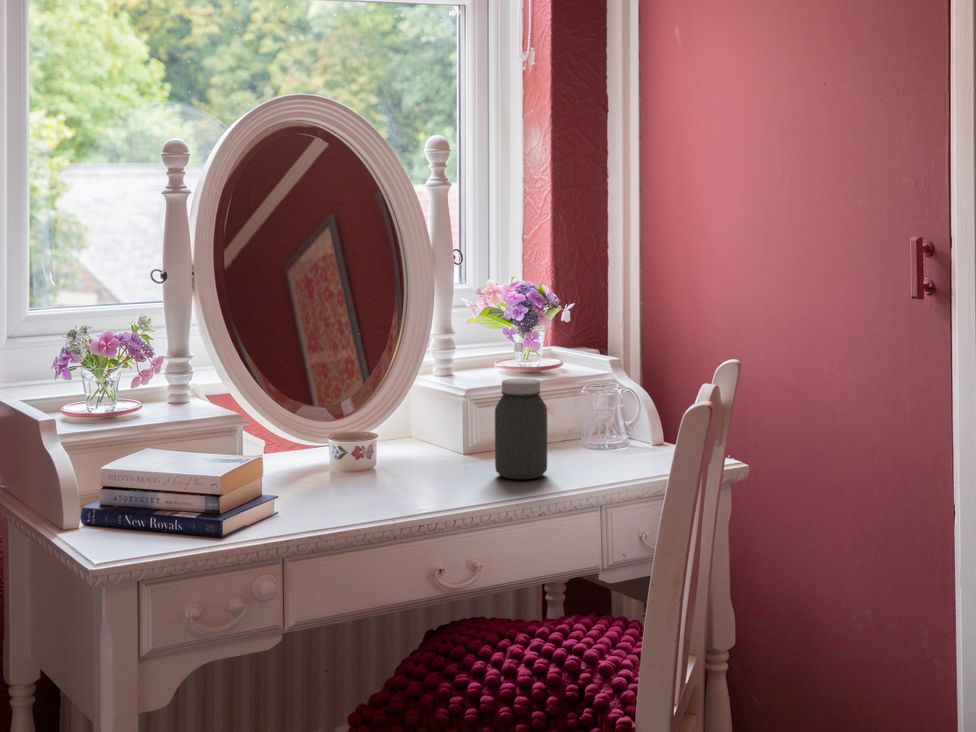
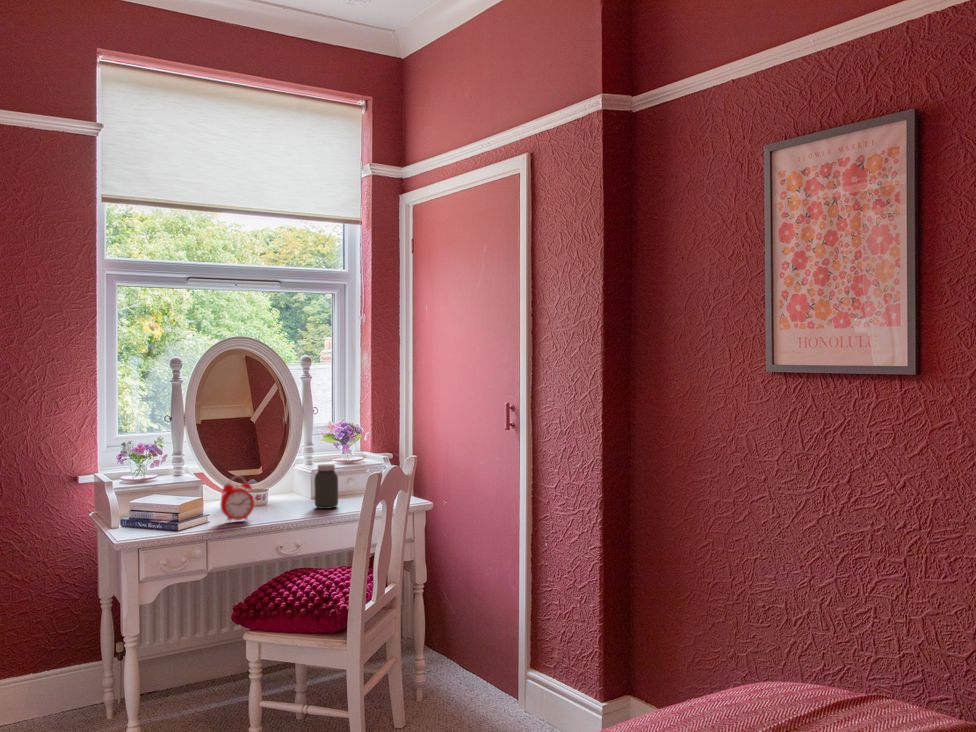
alarm clock: none [304,409,379,518] -> present [220,479,254,521]

